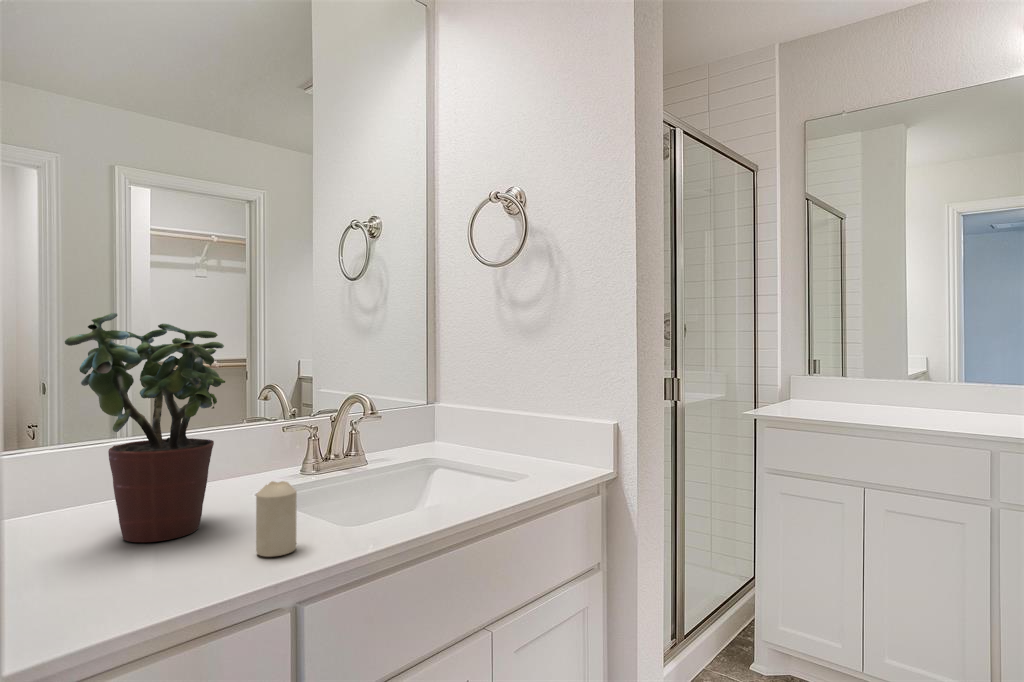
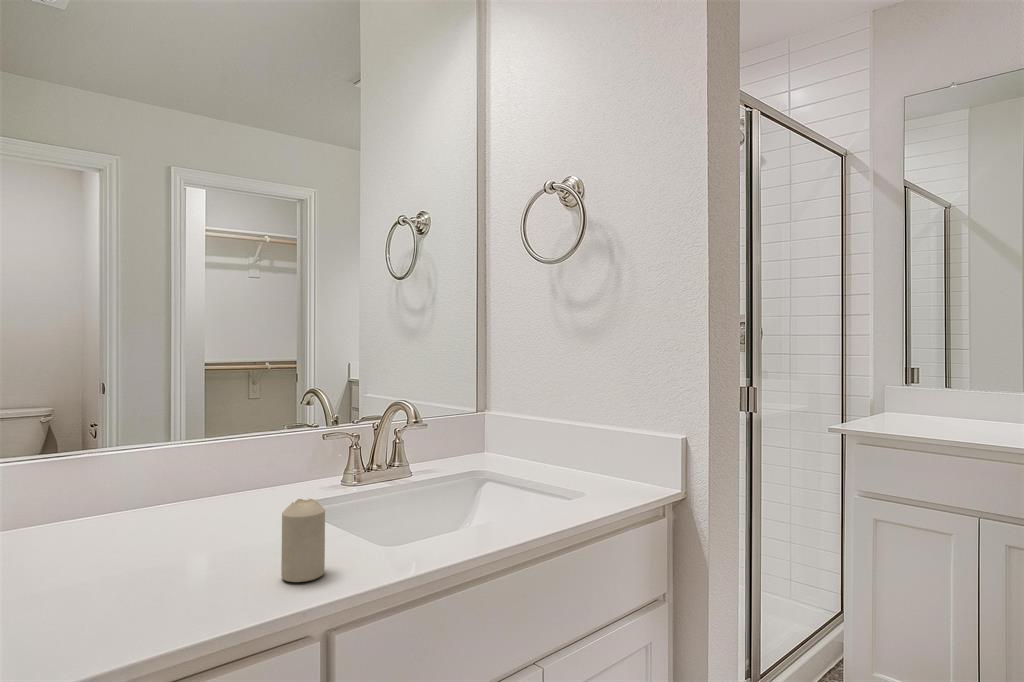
potted plant: present [65,313,225,542] -> none [90,315,256,558]

